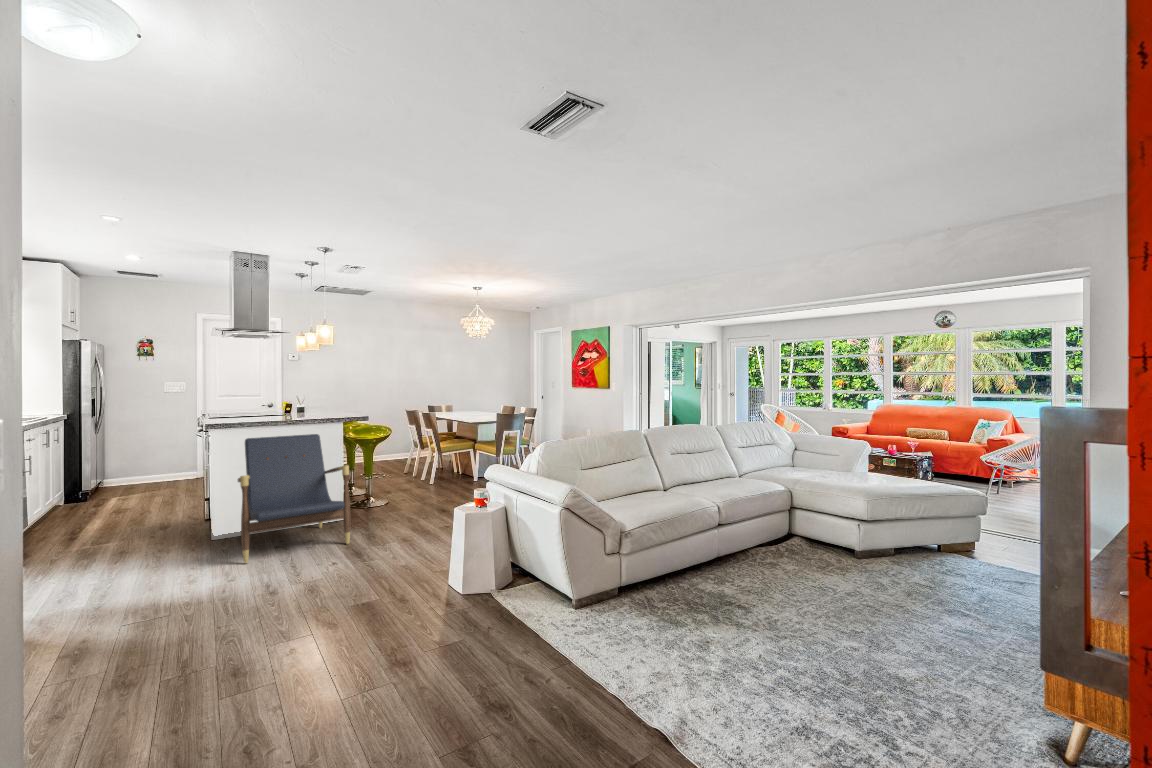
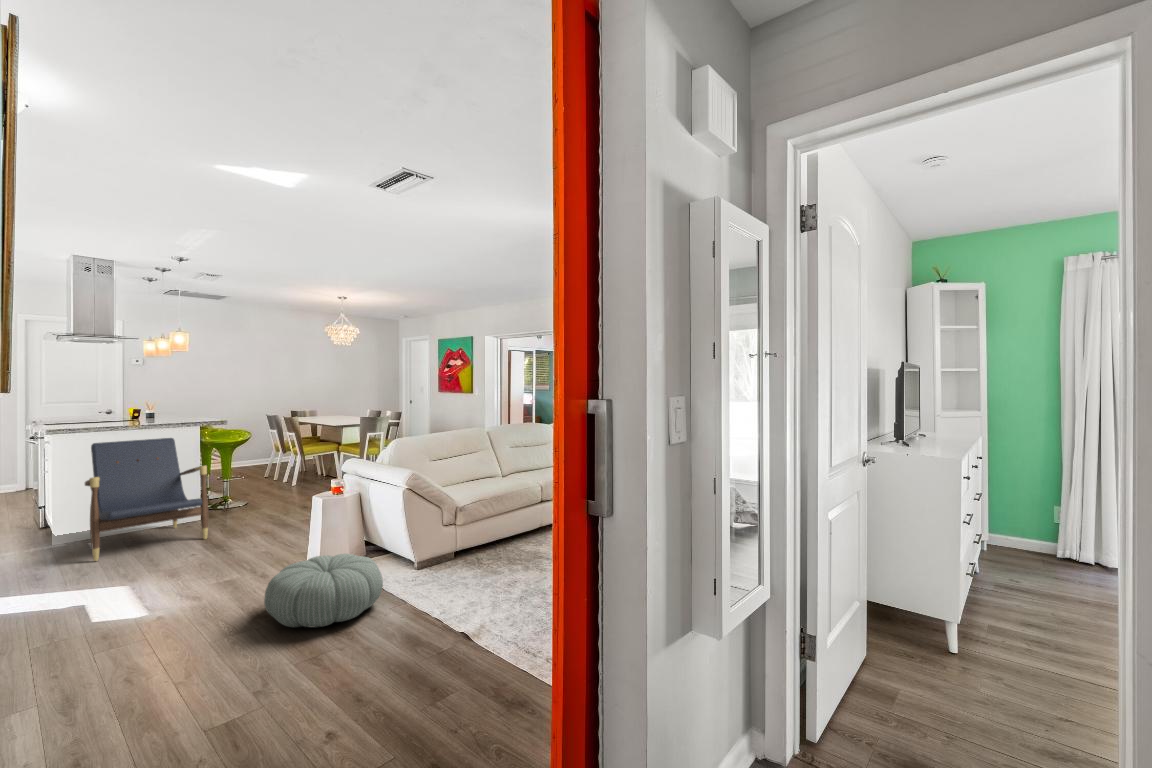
pouf: none [406,587,542,690] -> present [264,554,383,628]

